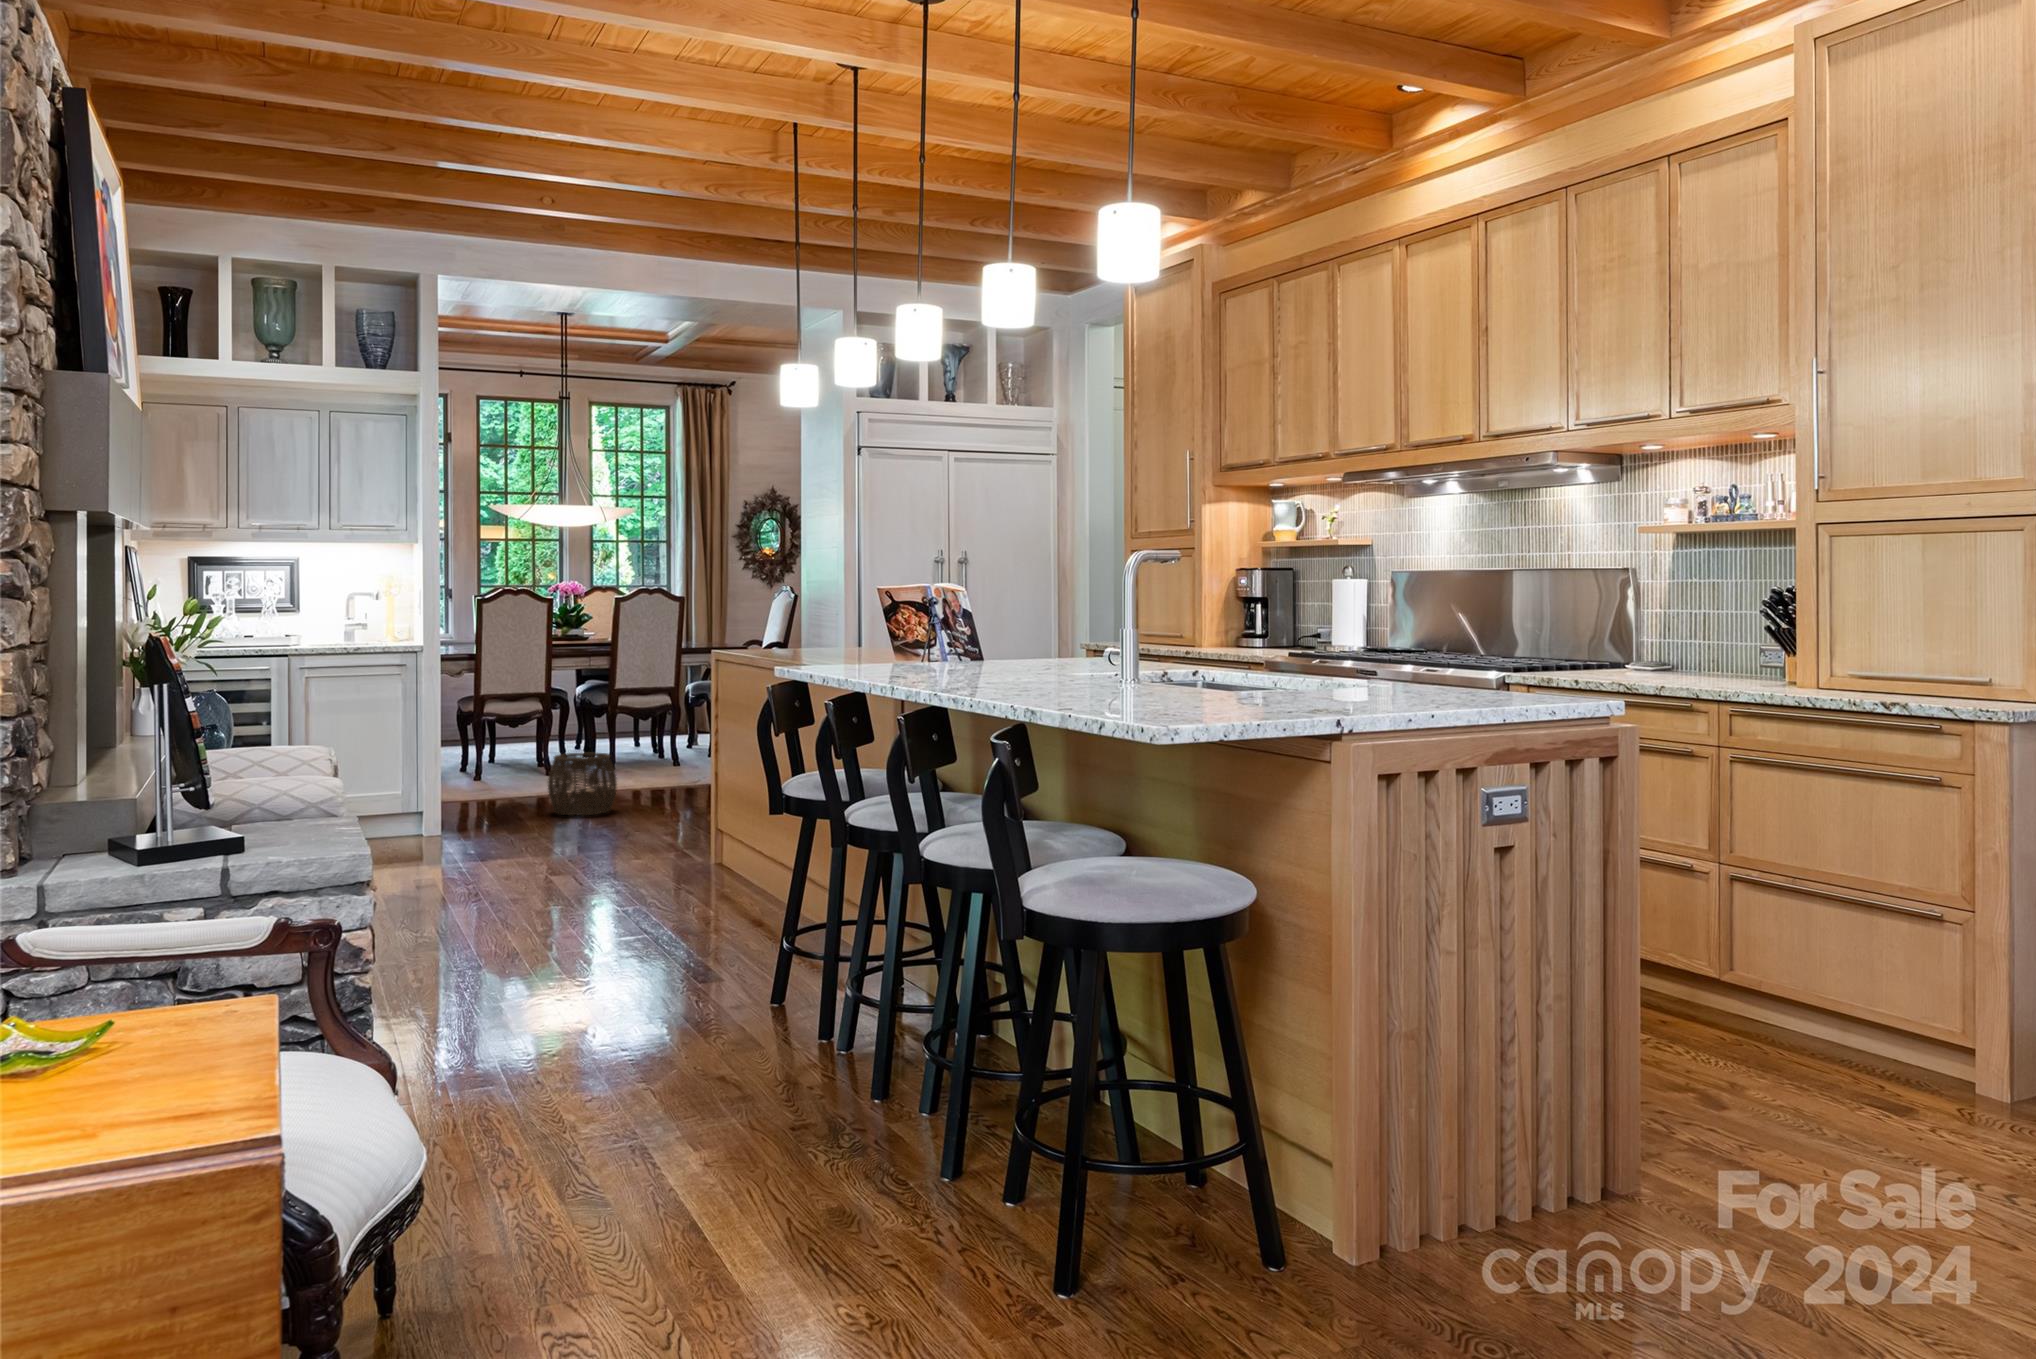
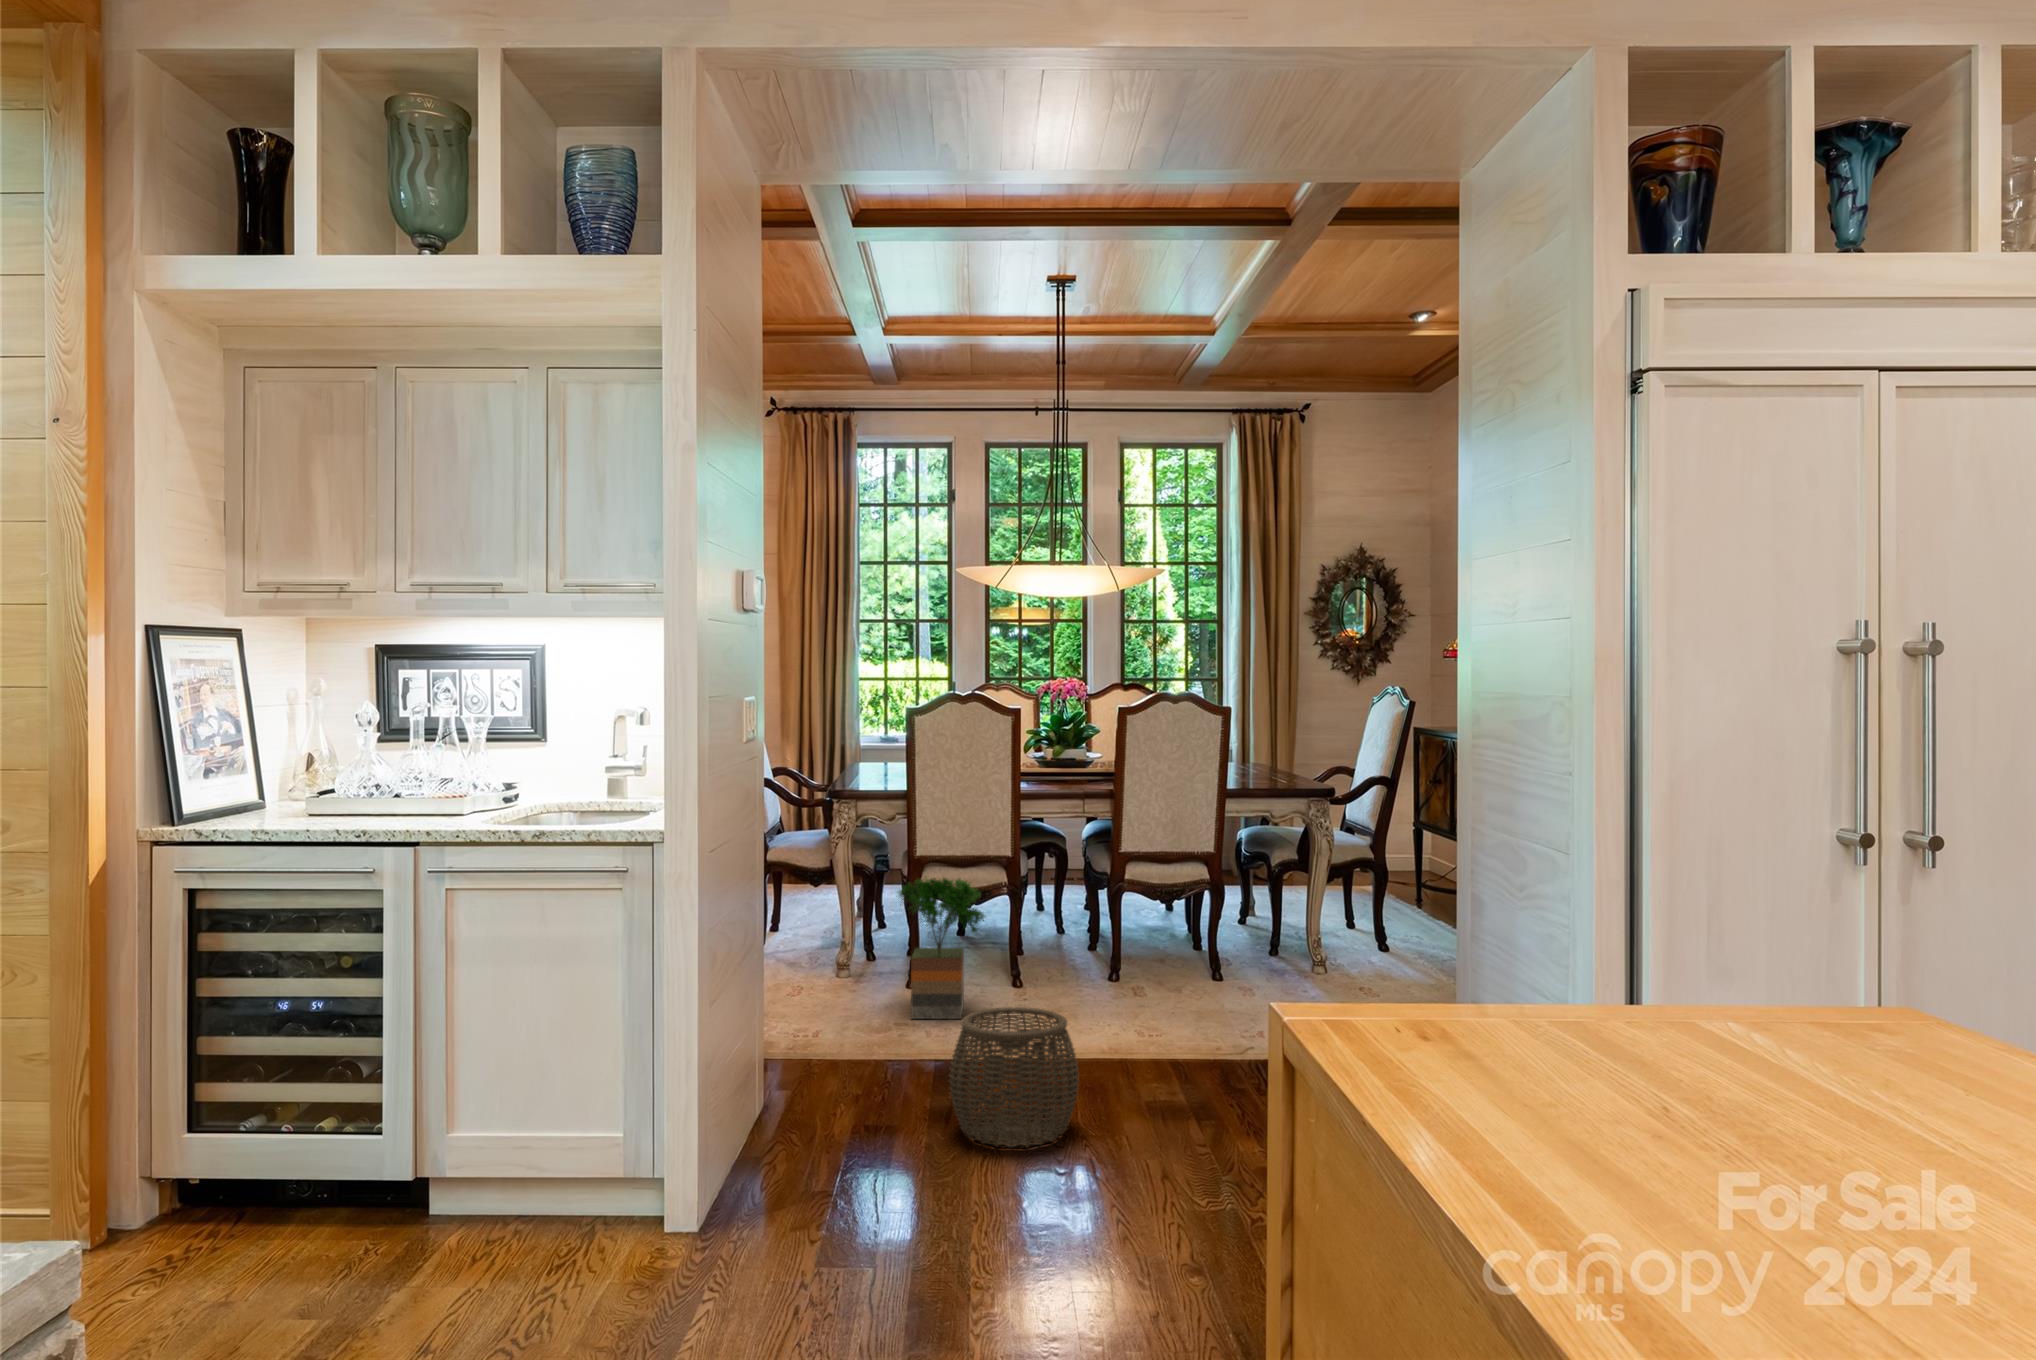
potted tree: none [476,702,539,789] -> present [898,878,986,1019]

